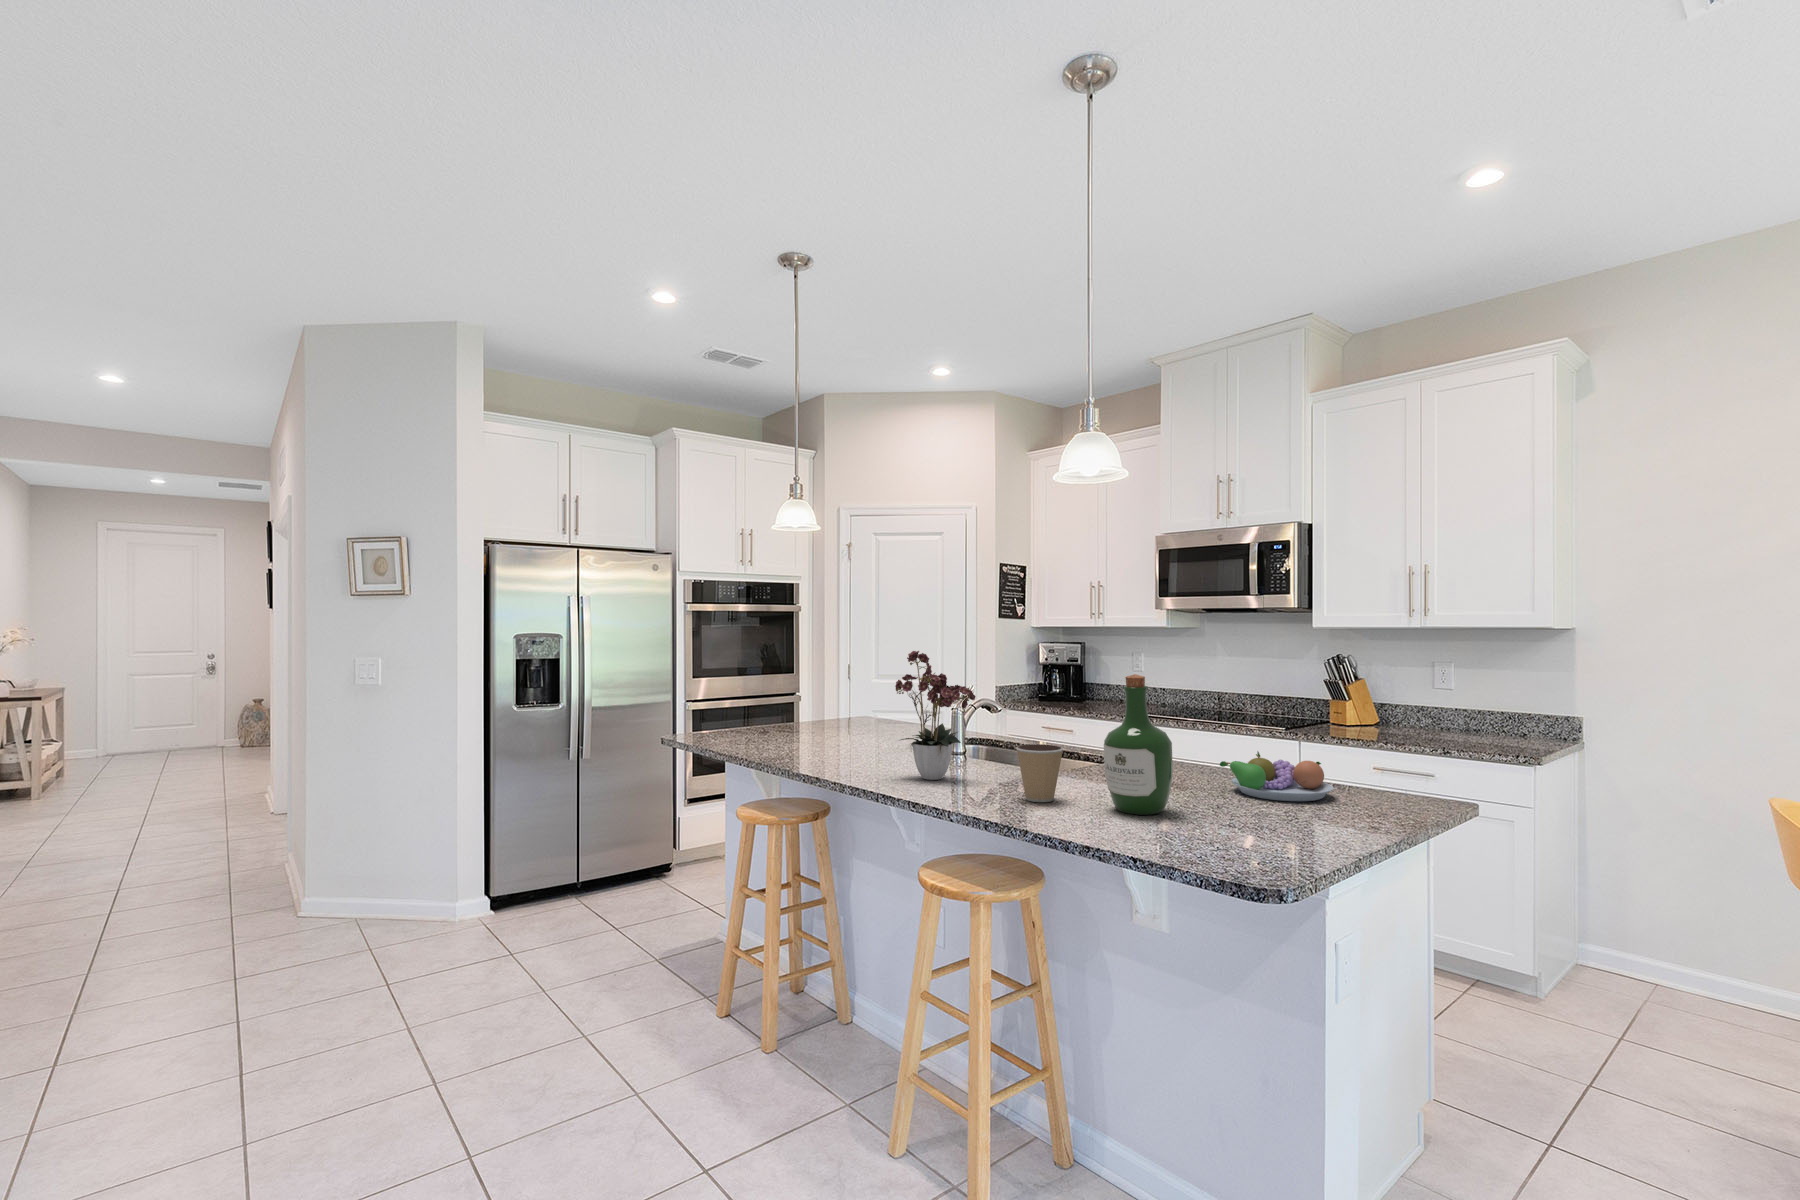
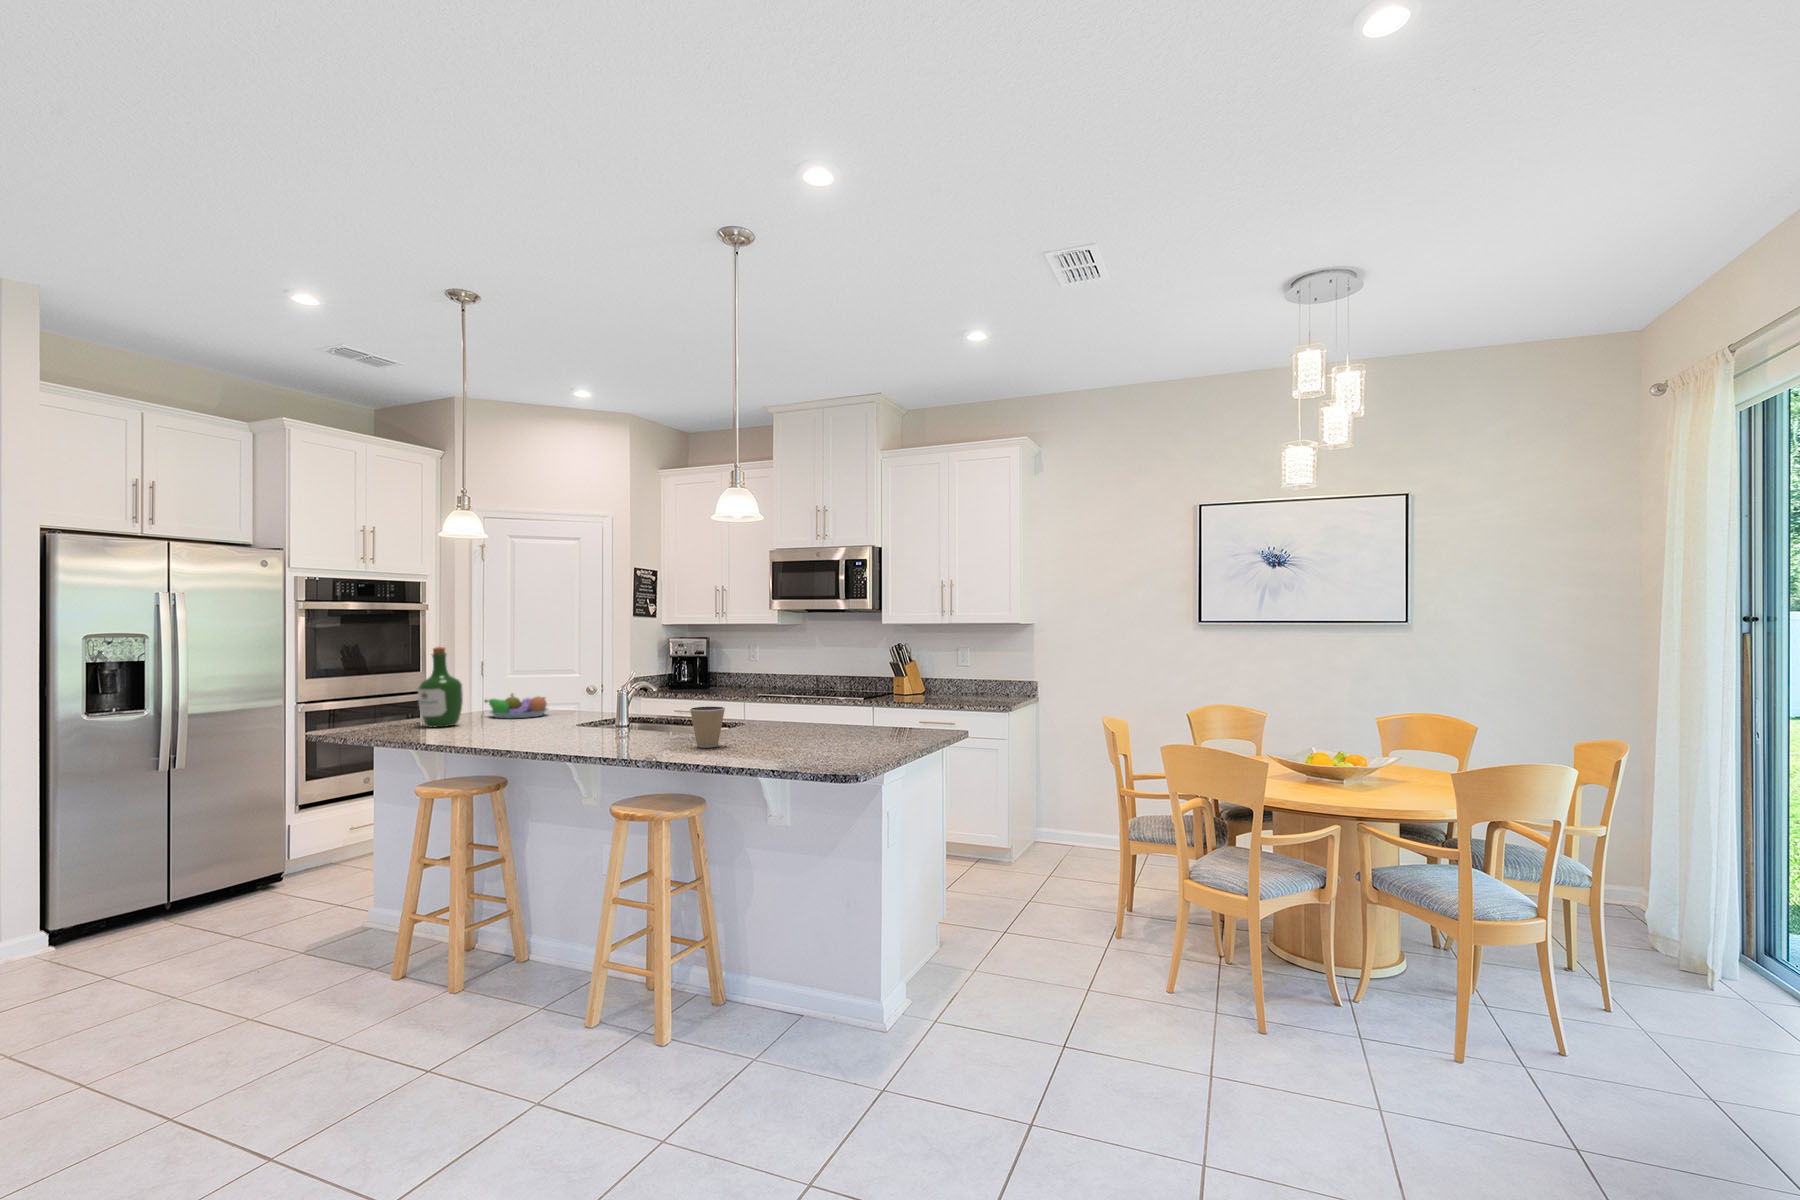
flower arrangement: present [895,651,976,780] -> none [580,635,657,742]
wine bottle: present [1104,674,1173,815] -> present [418,647,463,727]
fruit bowl: present [1220,751,1334,801] -> present [485,694,548,718]

